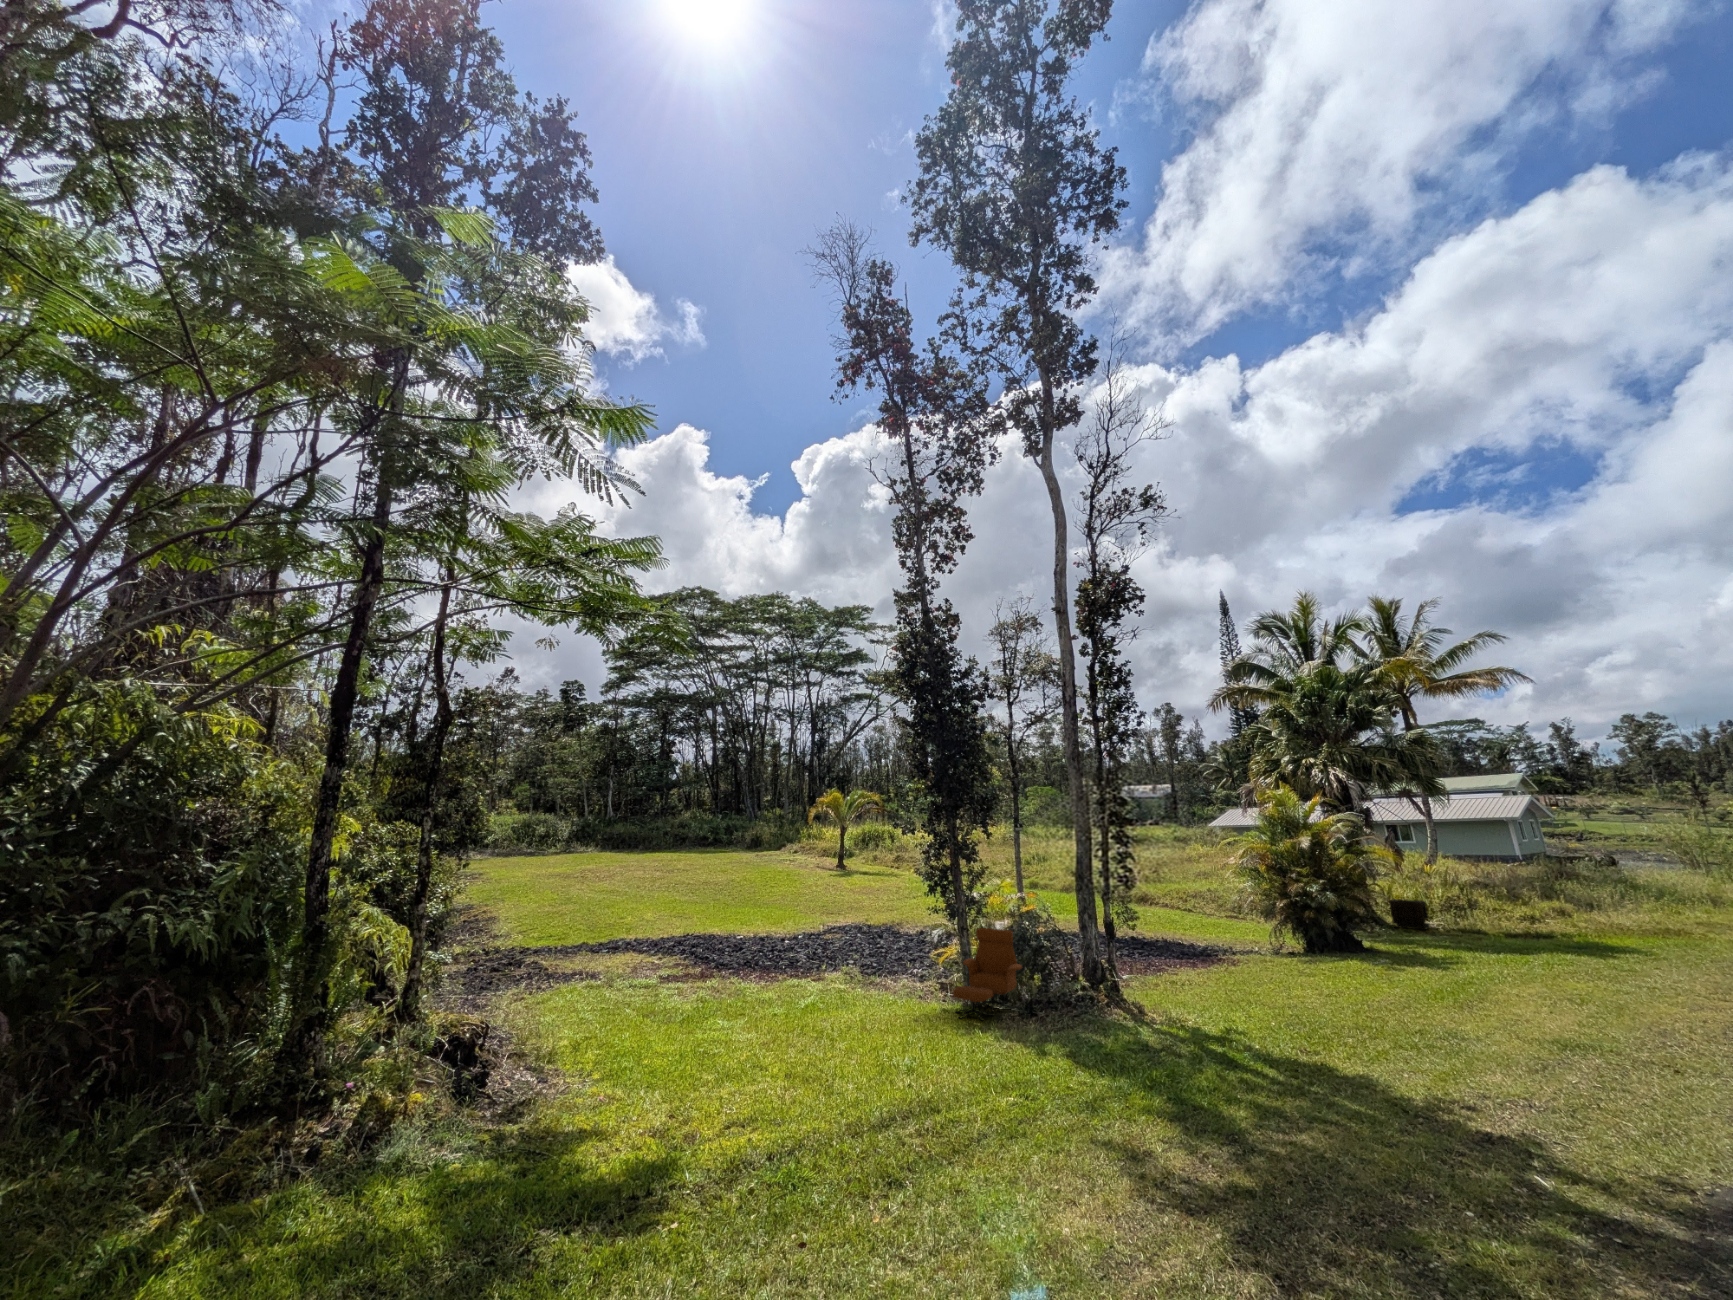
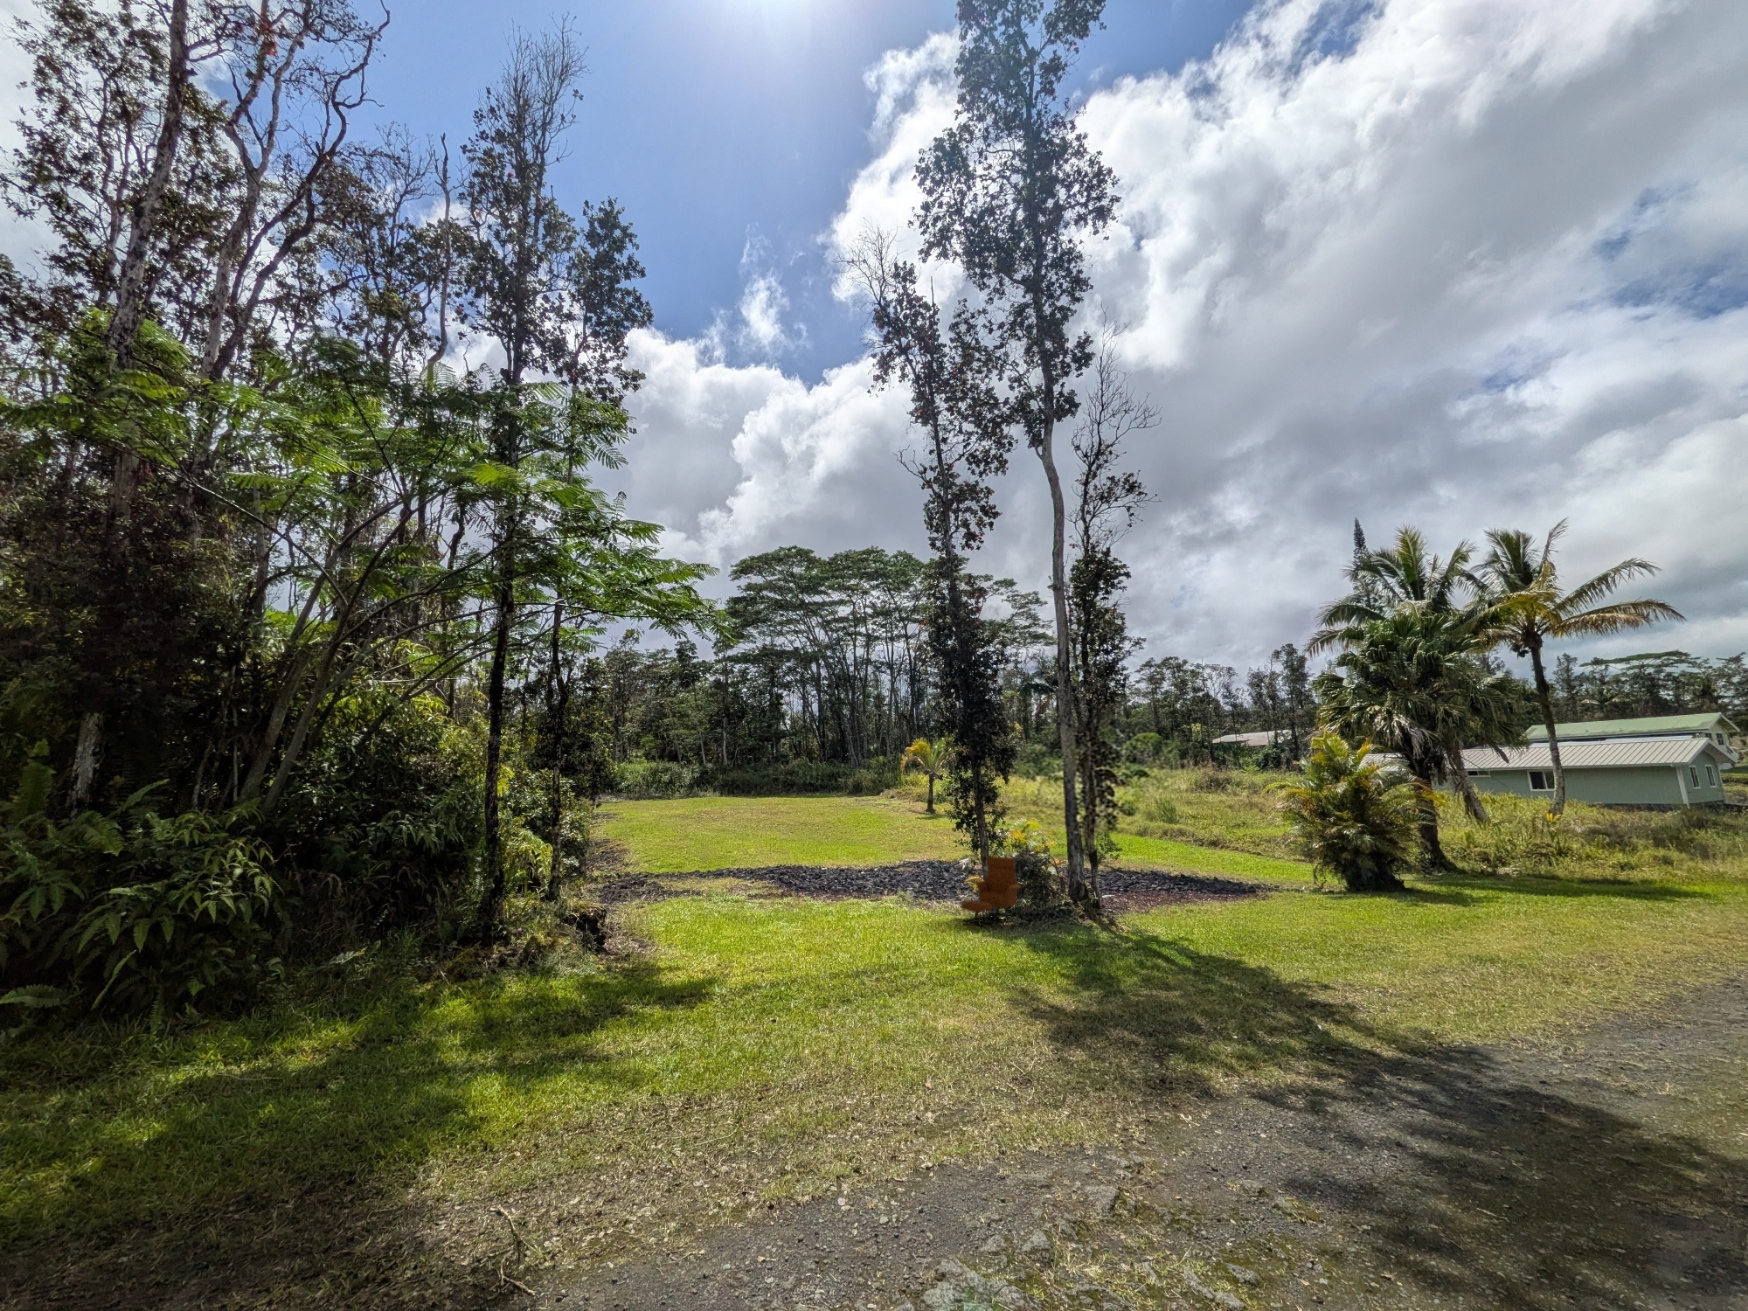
wooden crate: present [1389,899,1430,930] -> none [1445,842,1488,871]

